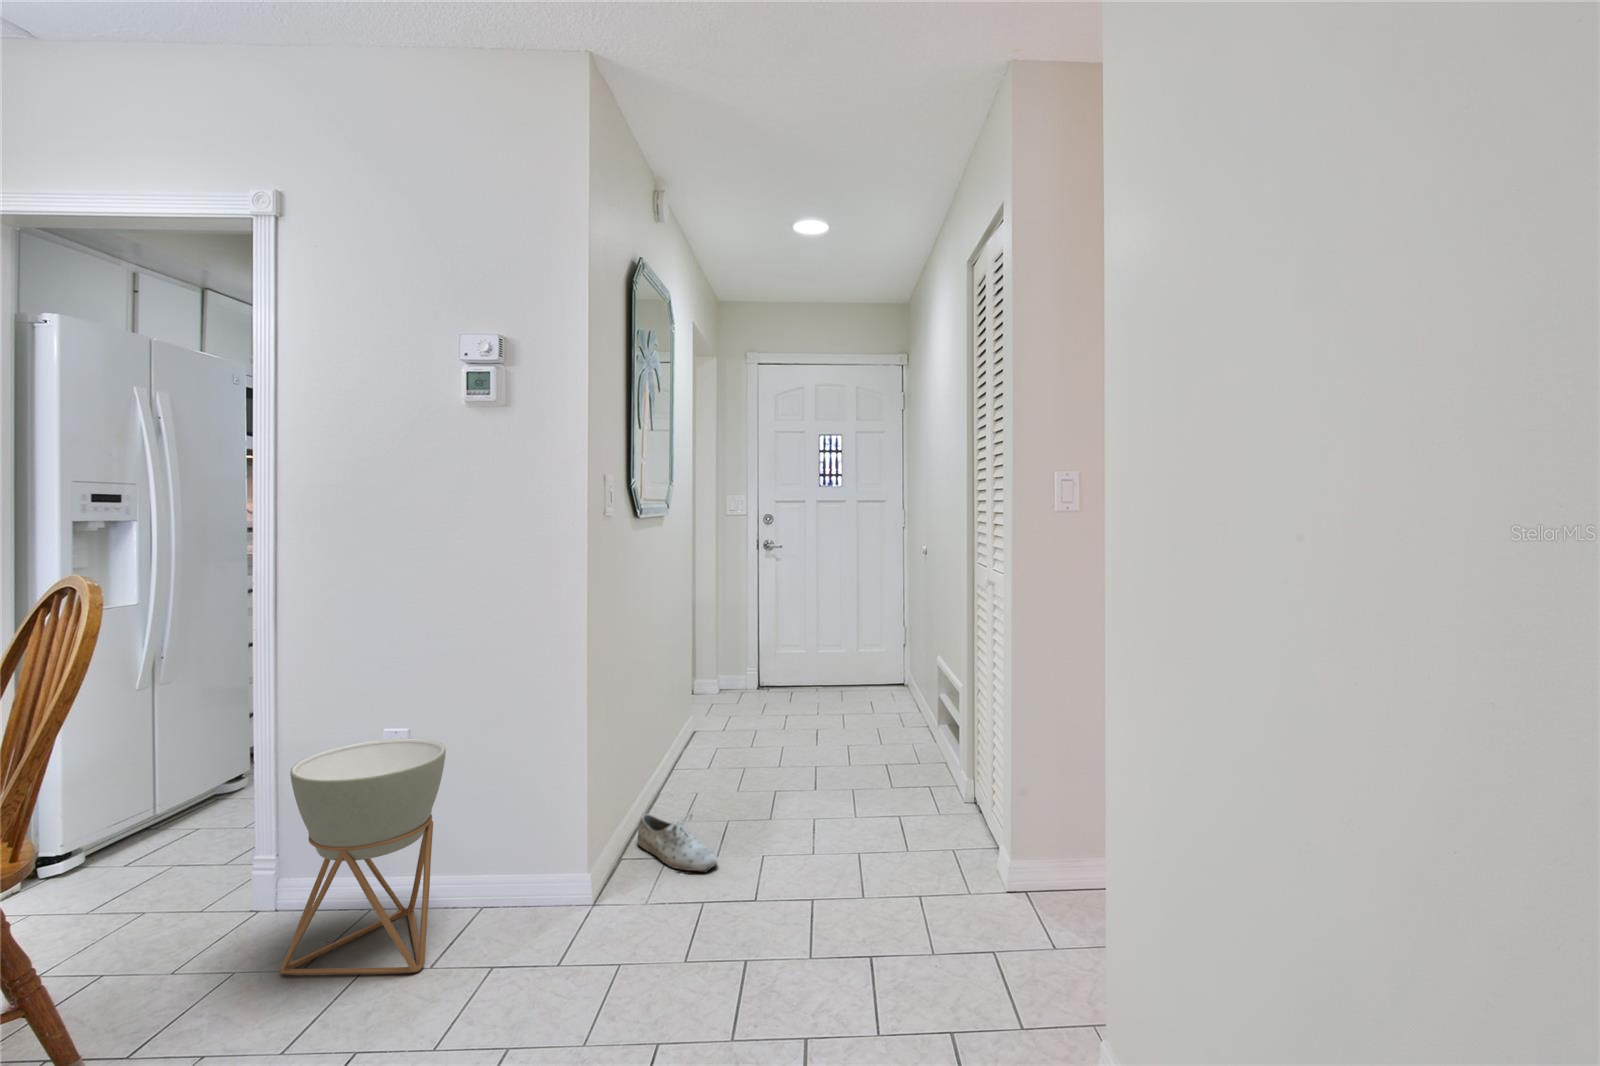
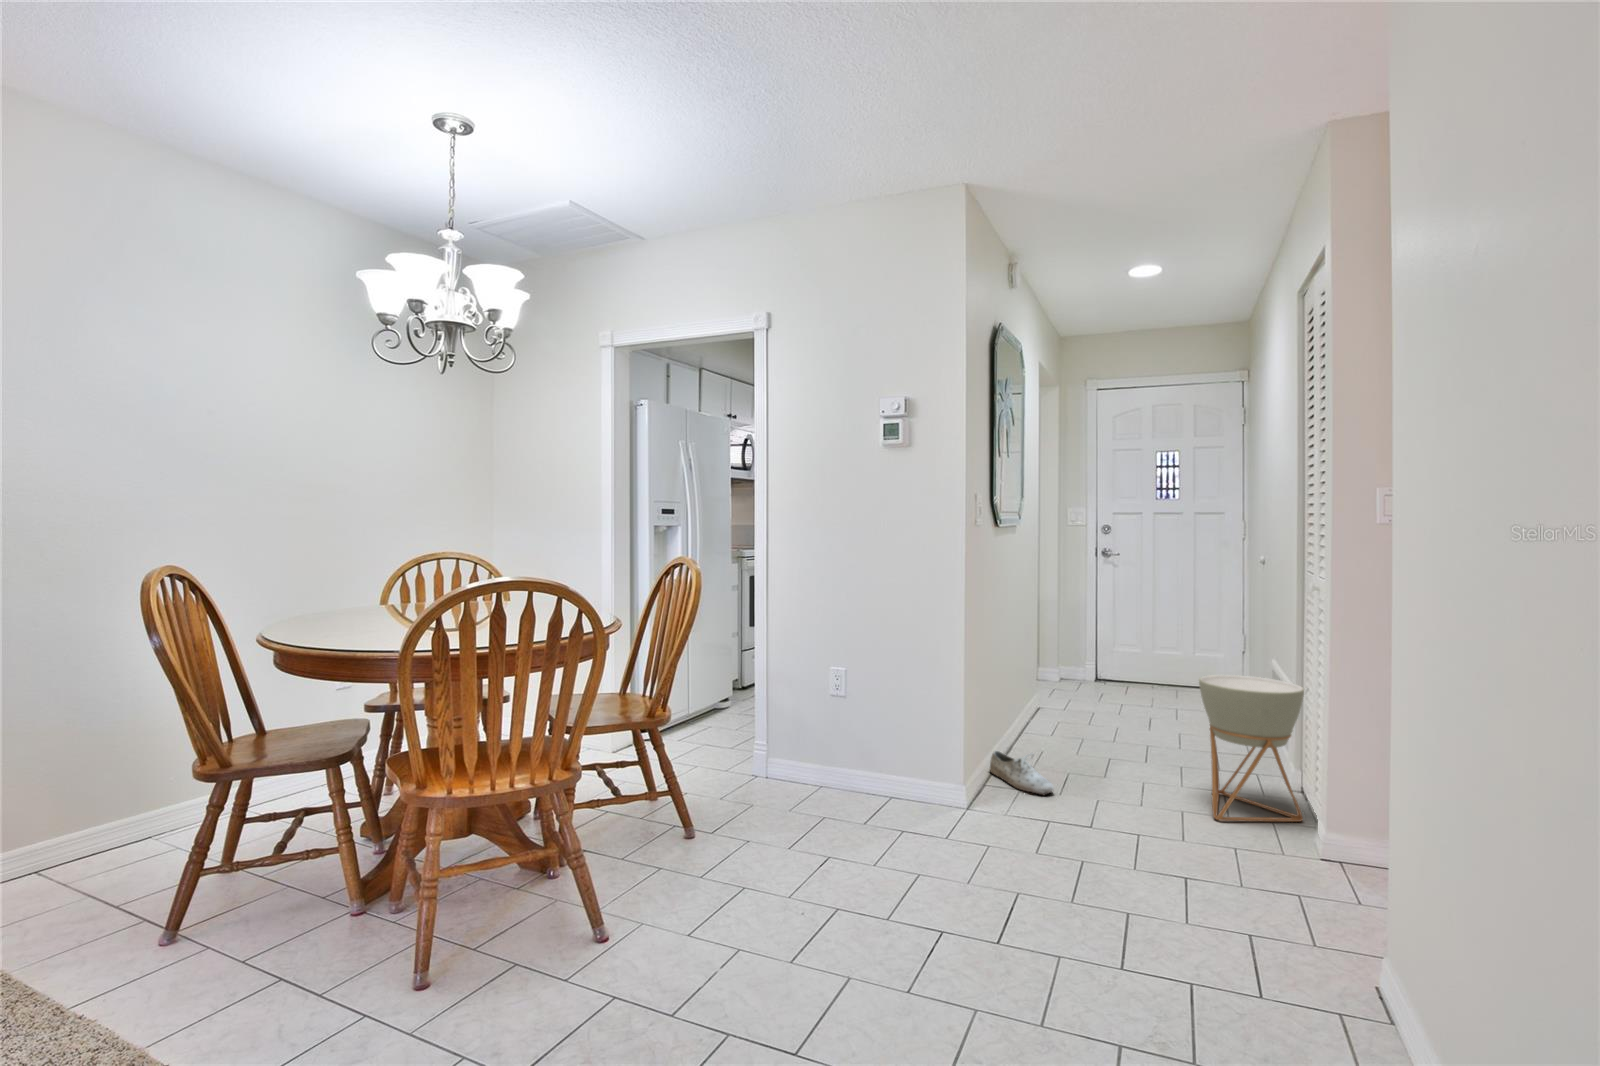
planter: present [280,739,446,975] -> present [1199,675,1304,822]

